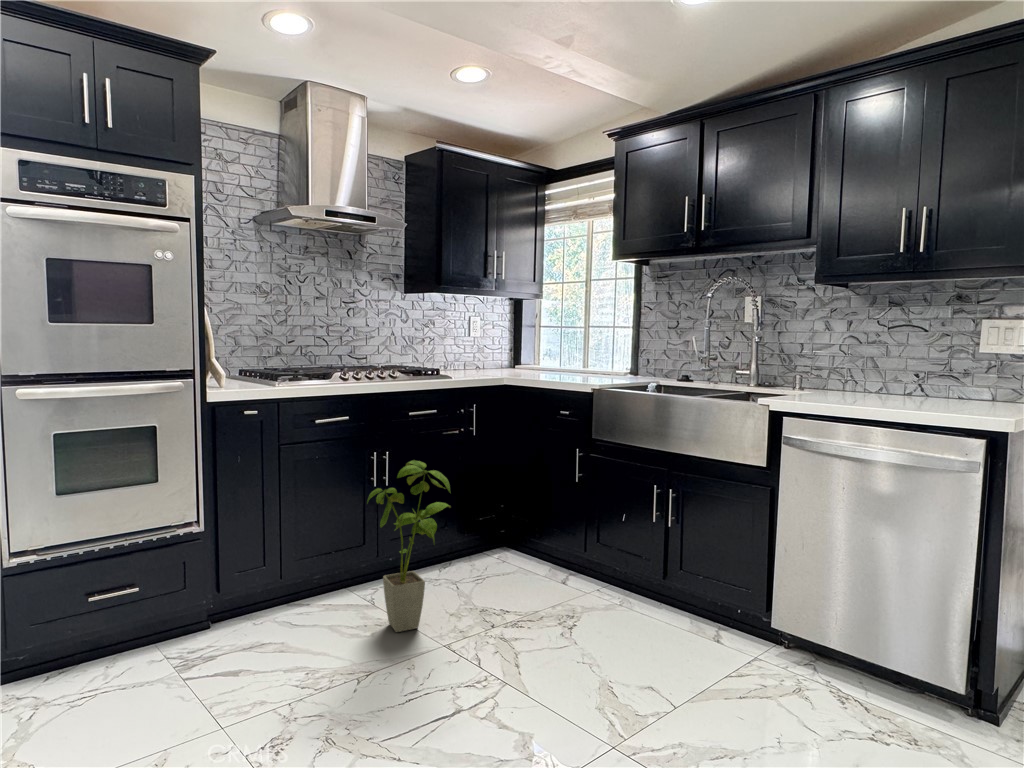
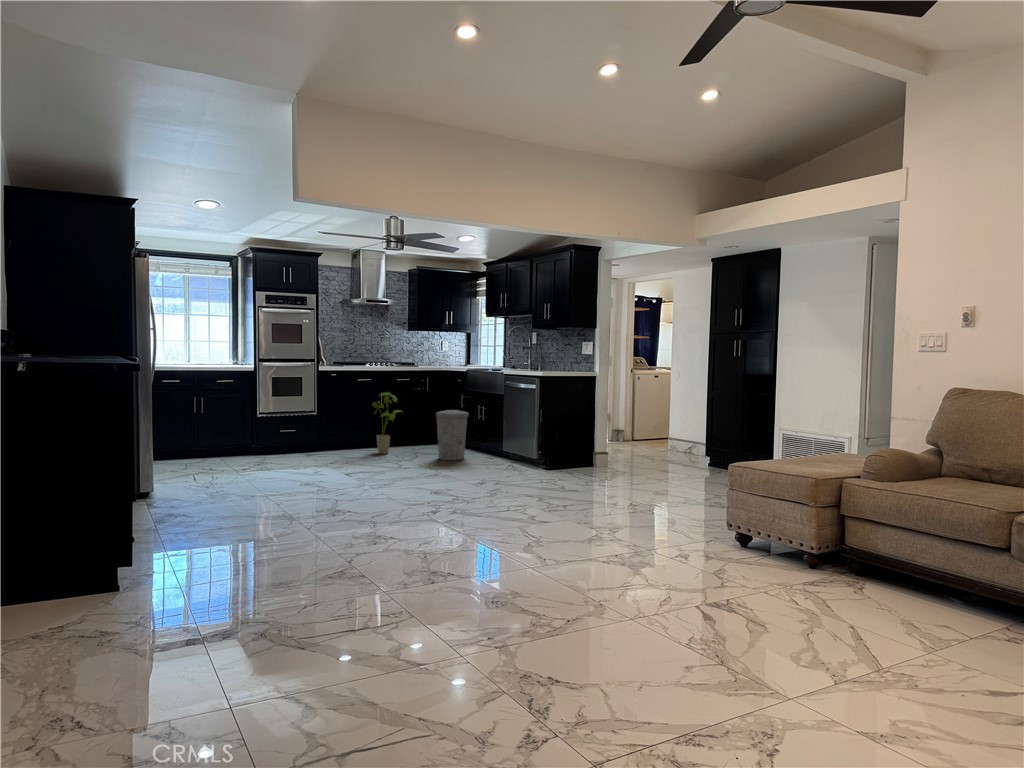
trash can: none [577,512,672,669] -> present [436,410,469,460]

